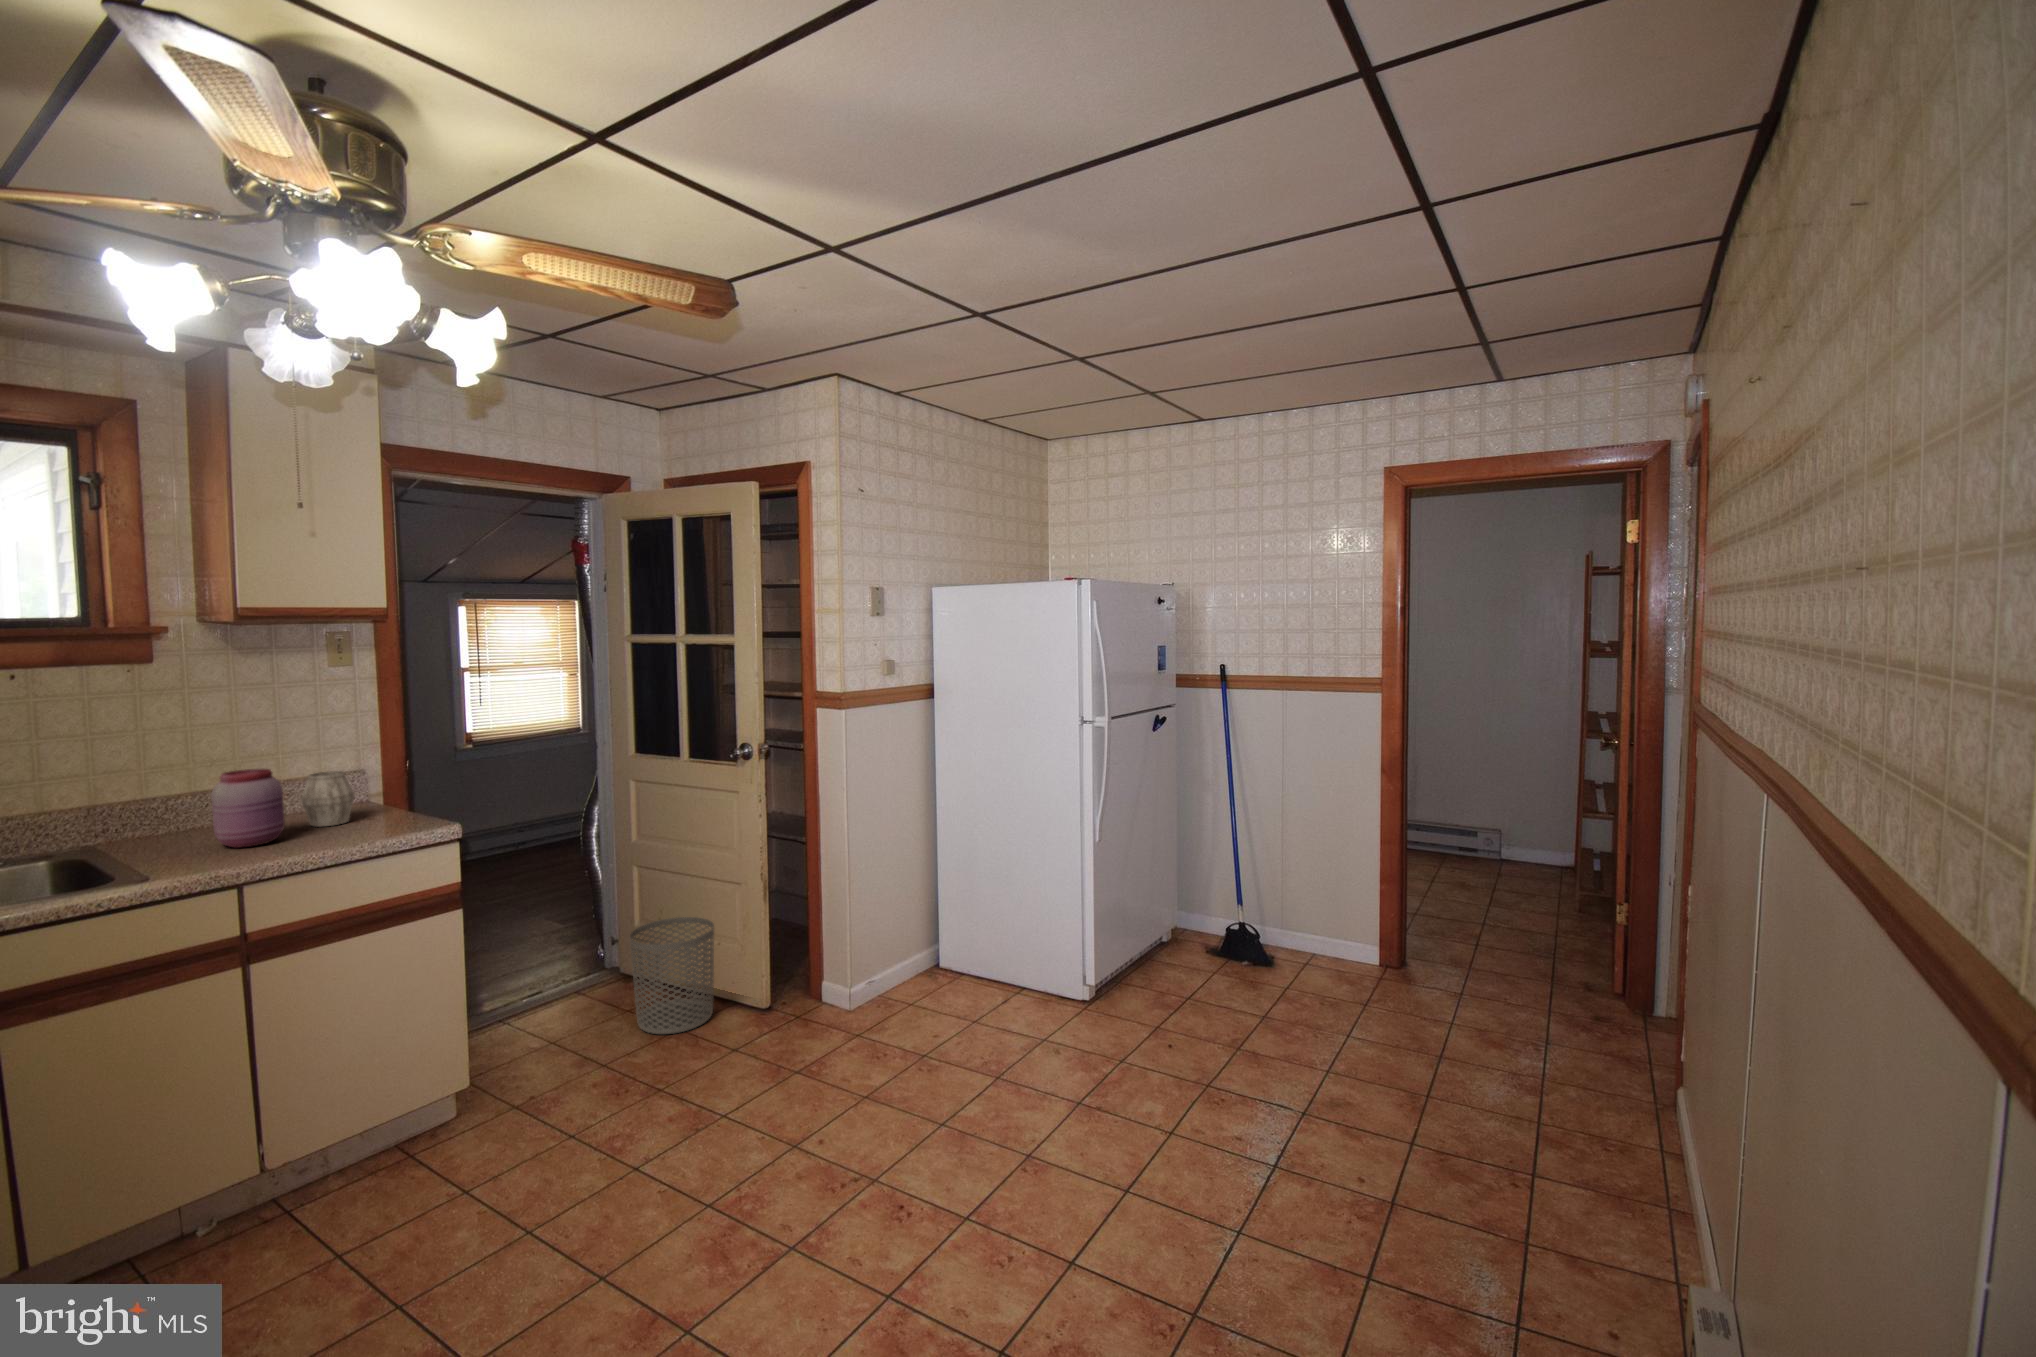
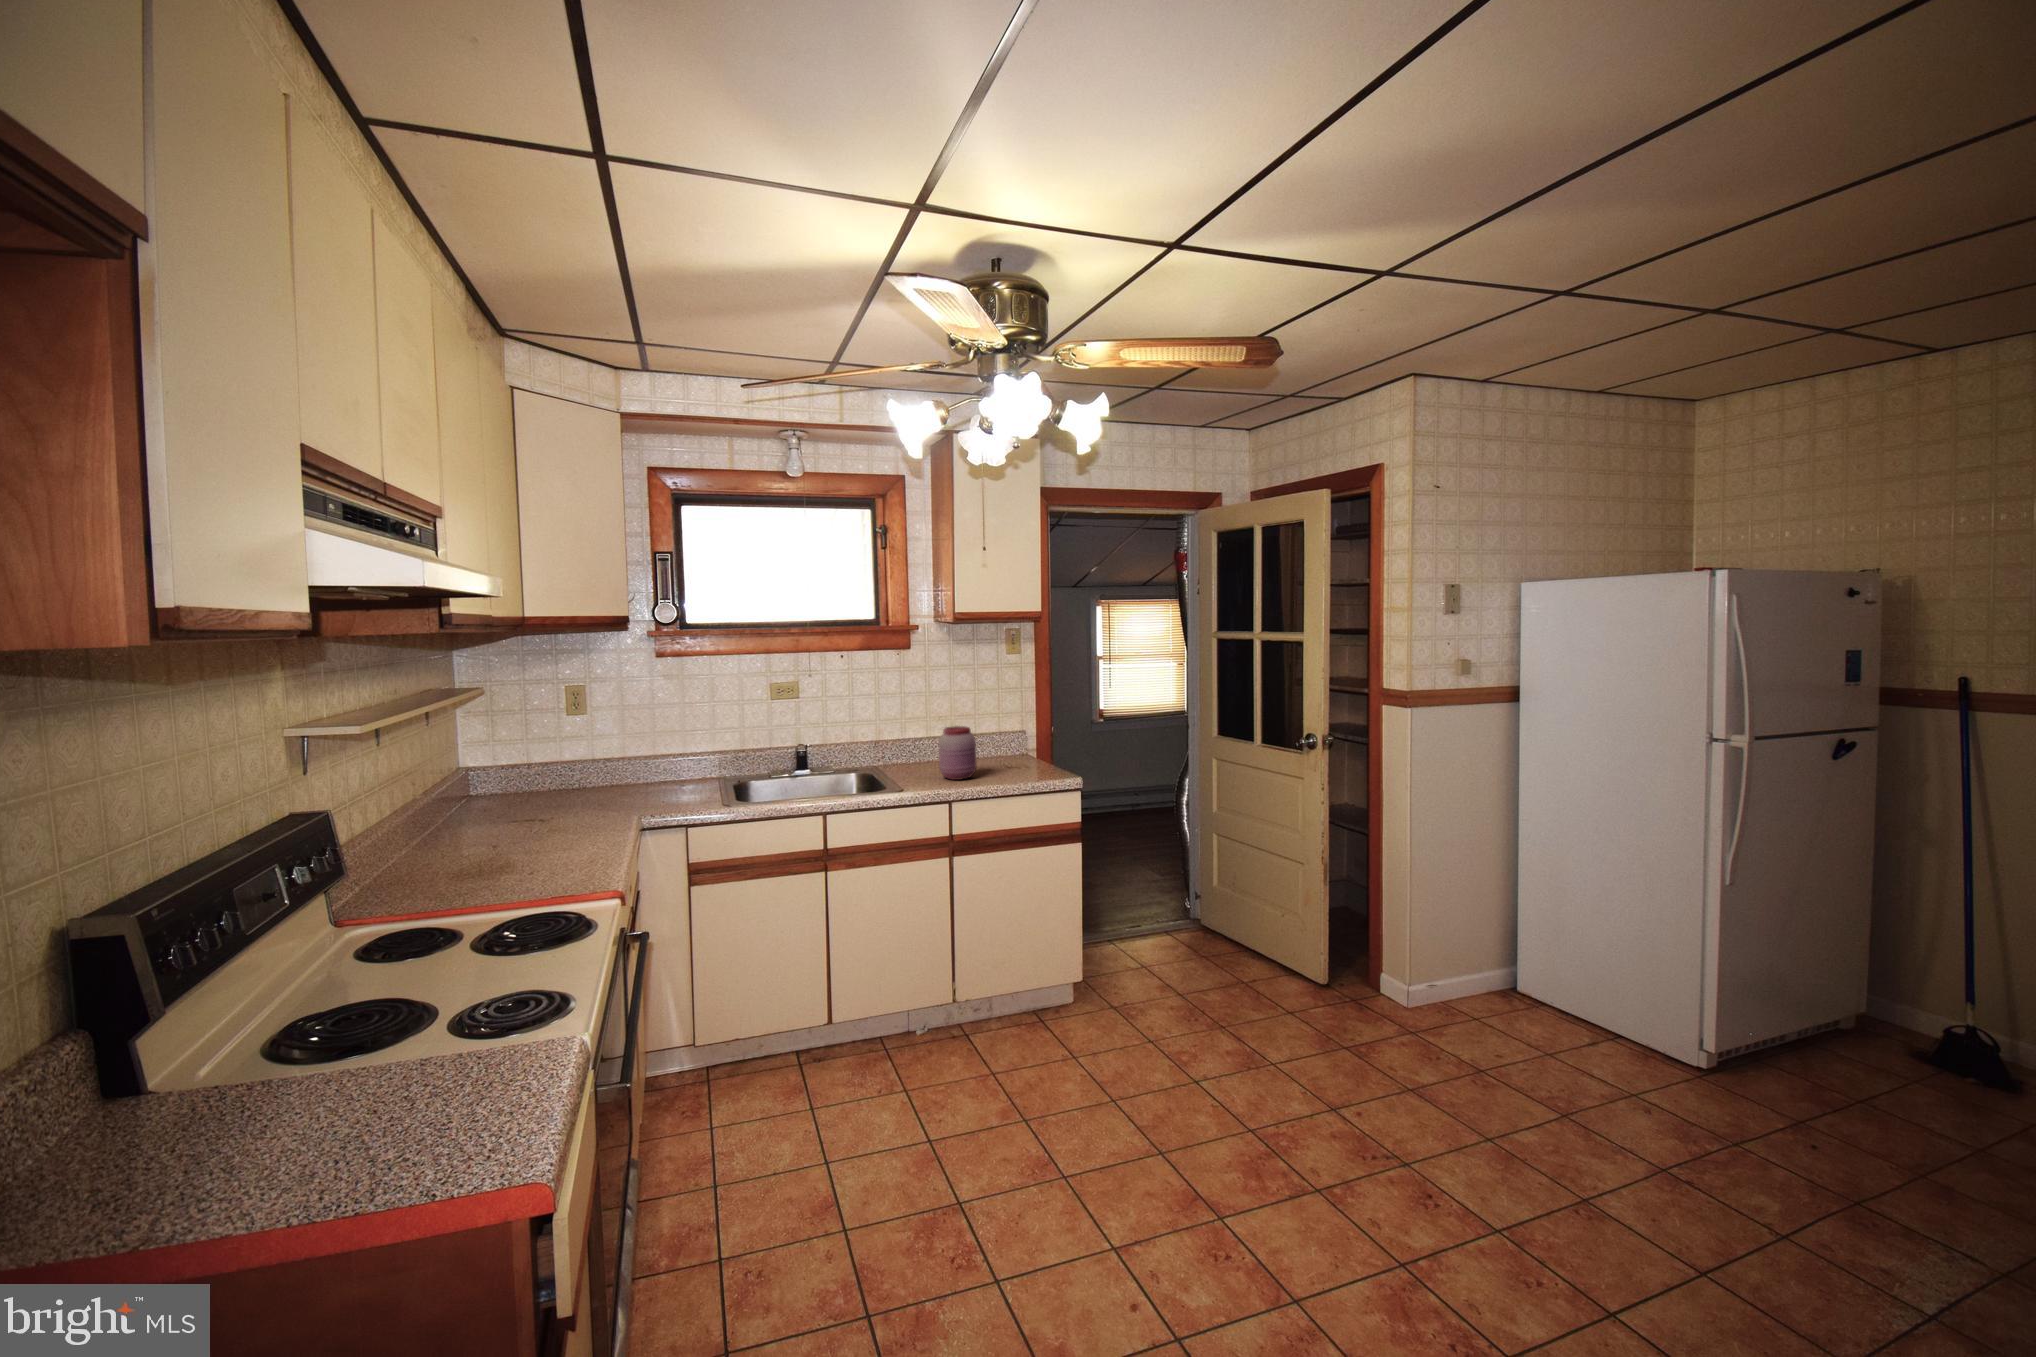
mug: present [301,771,354,826] -> none [986,732,1017,771]
waste bin: present [630,917,714,1034] -> none [1205,885,1277,986]

